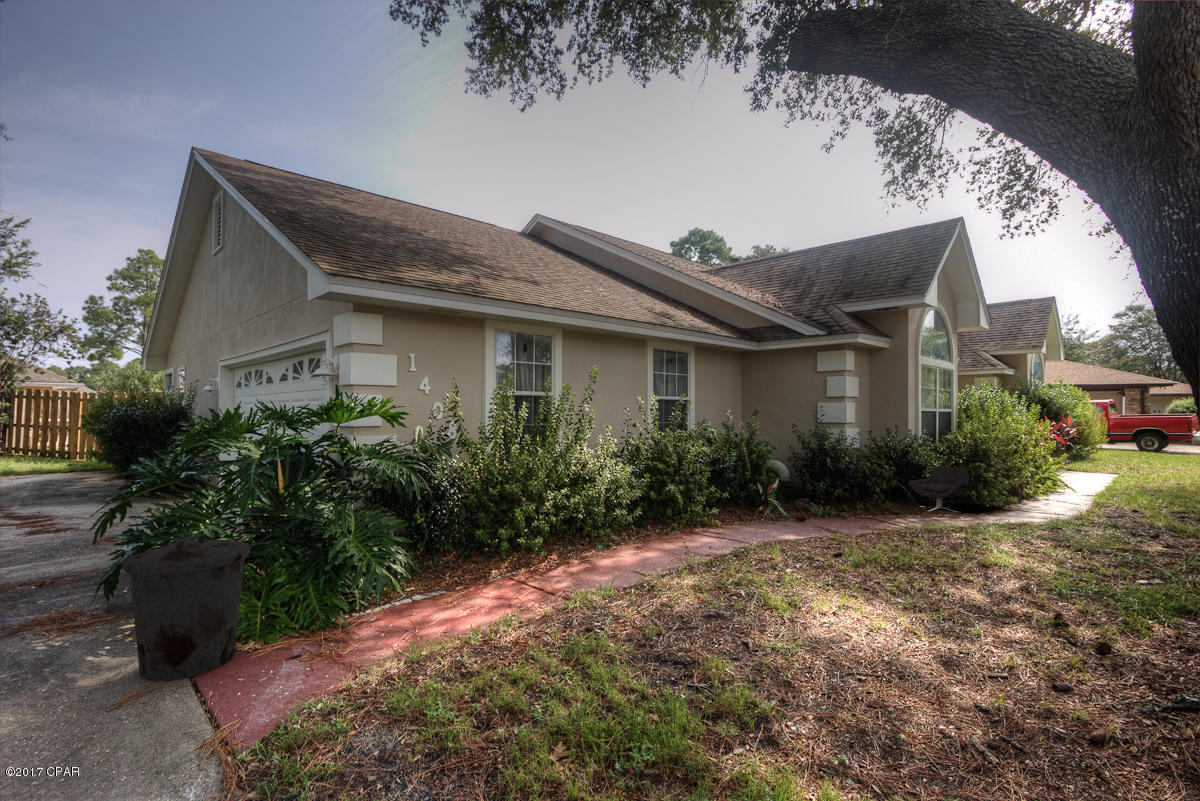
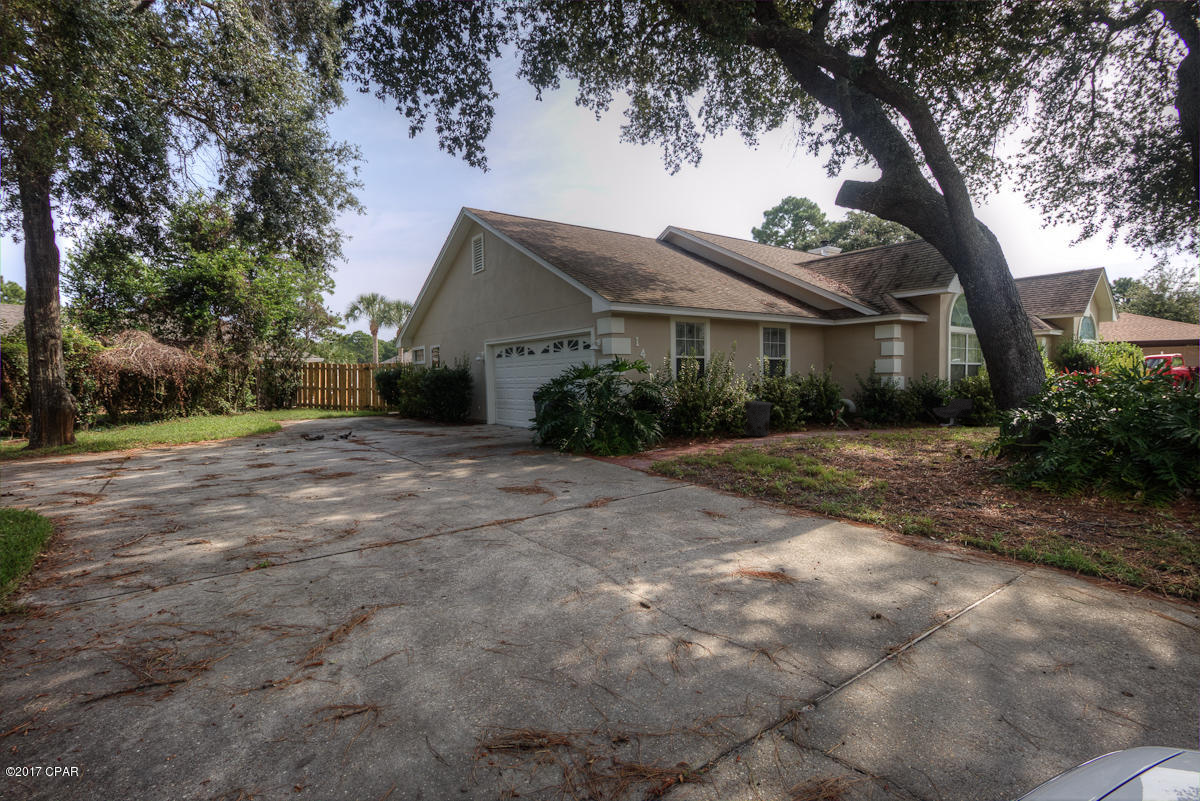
trash can: present [123,534,251,682] -> present [745,399,772,436]

